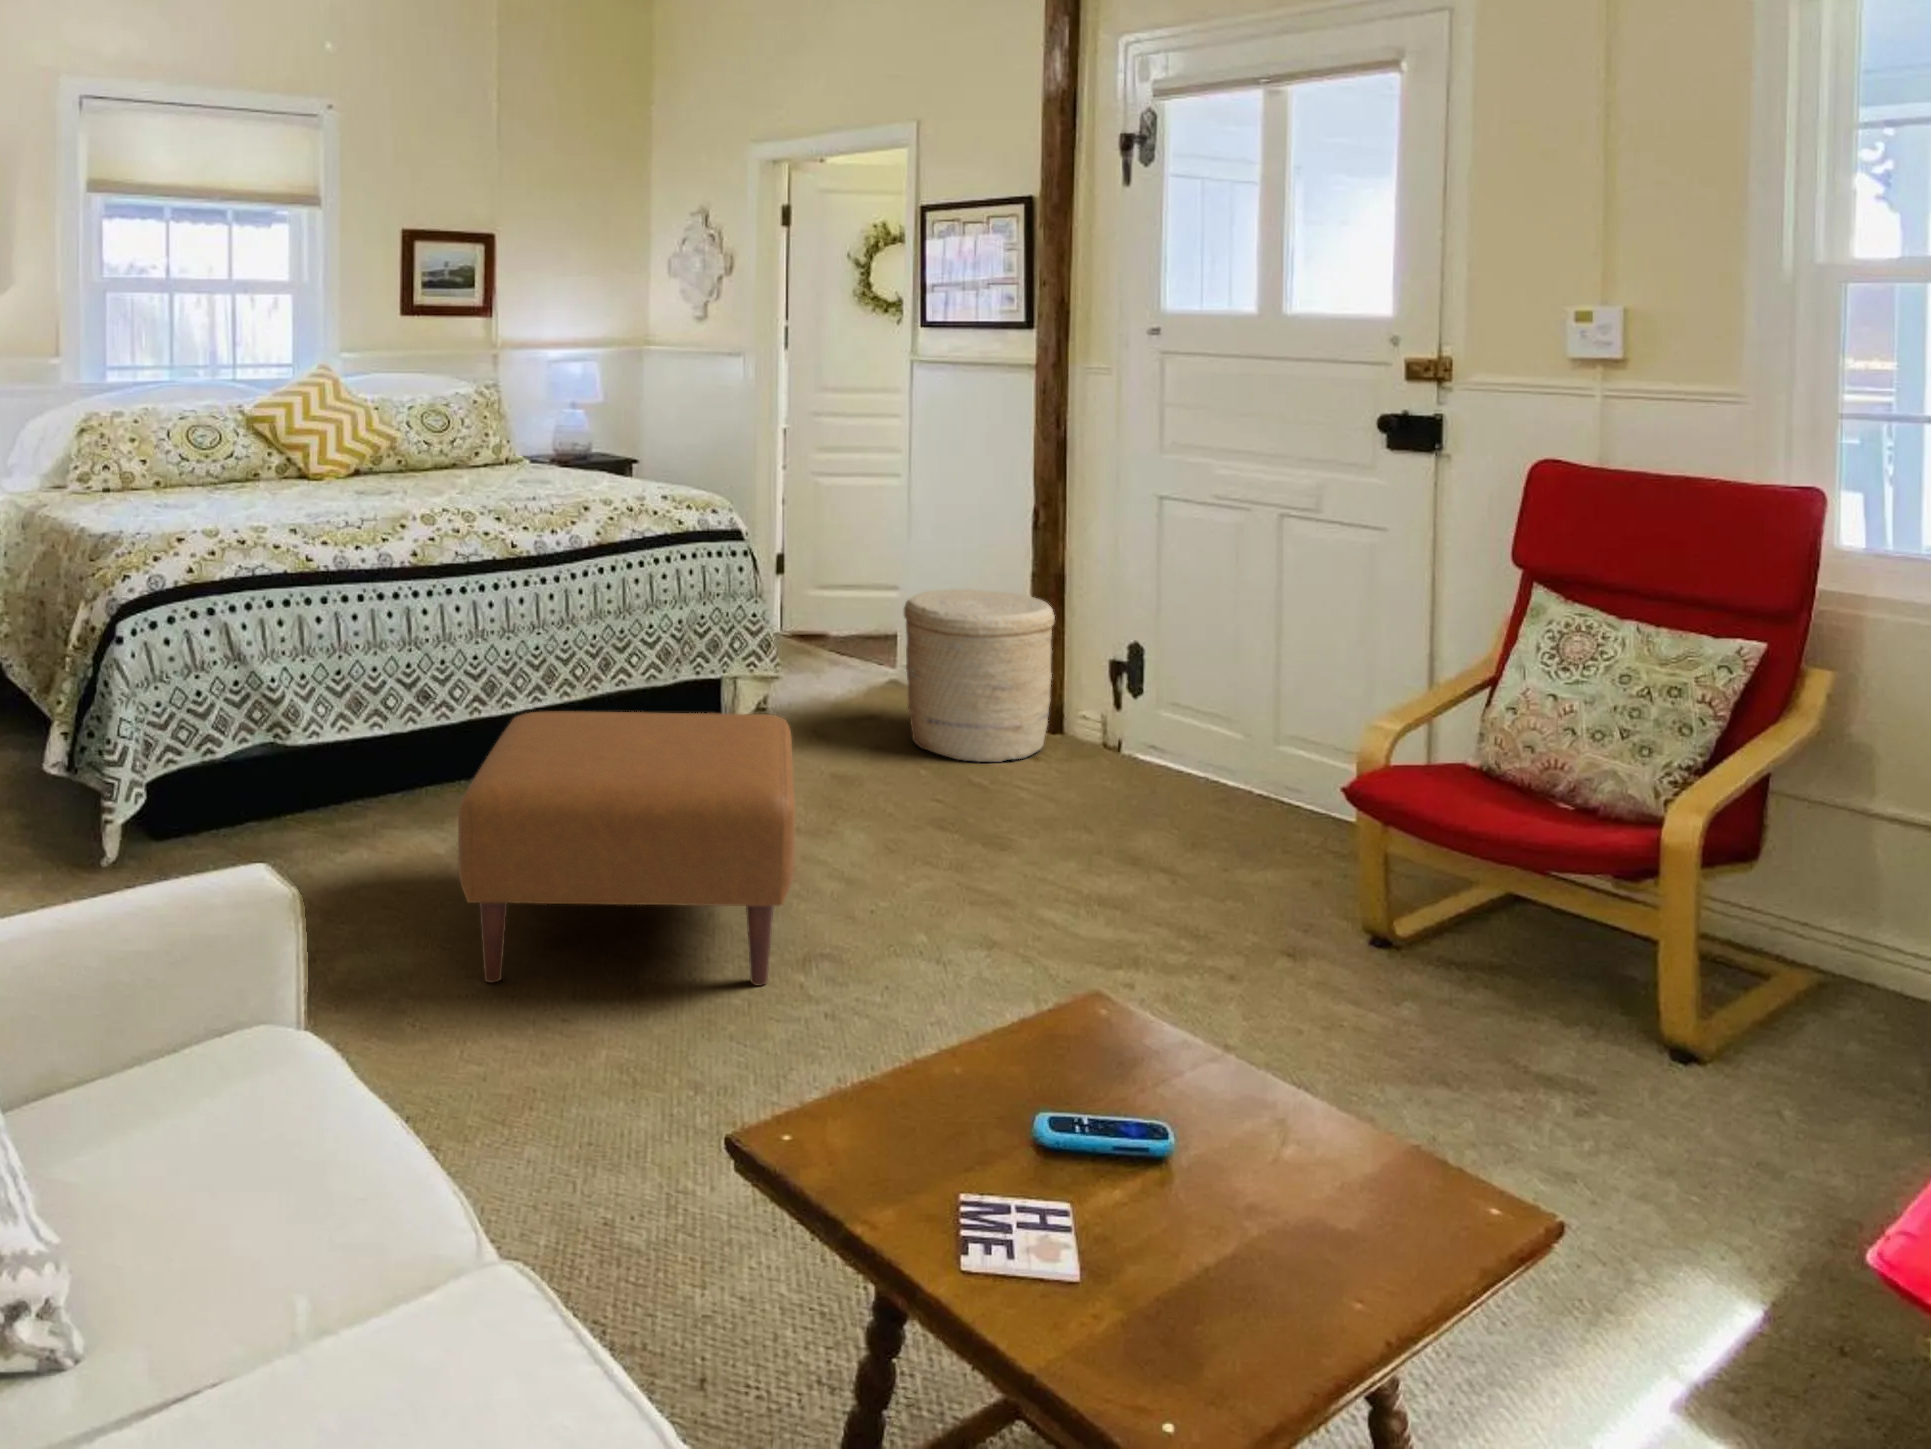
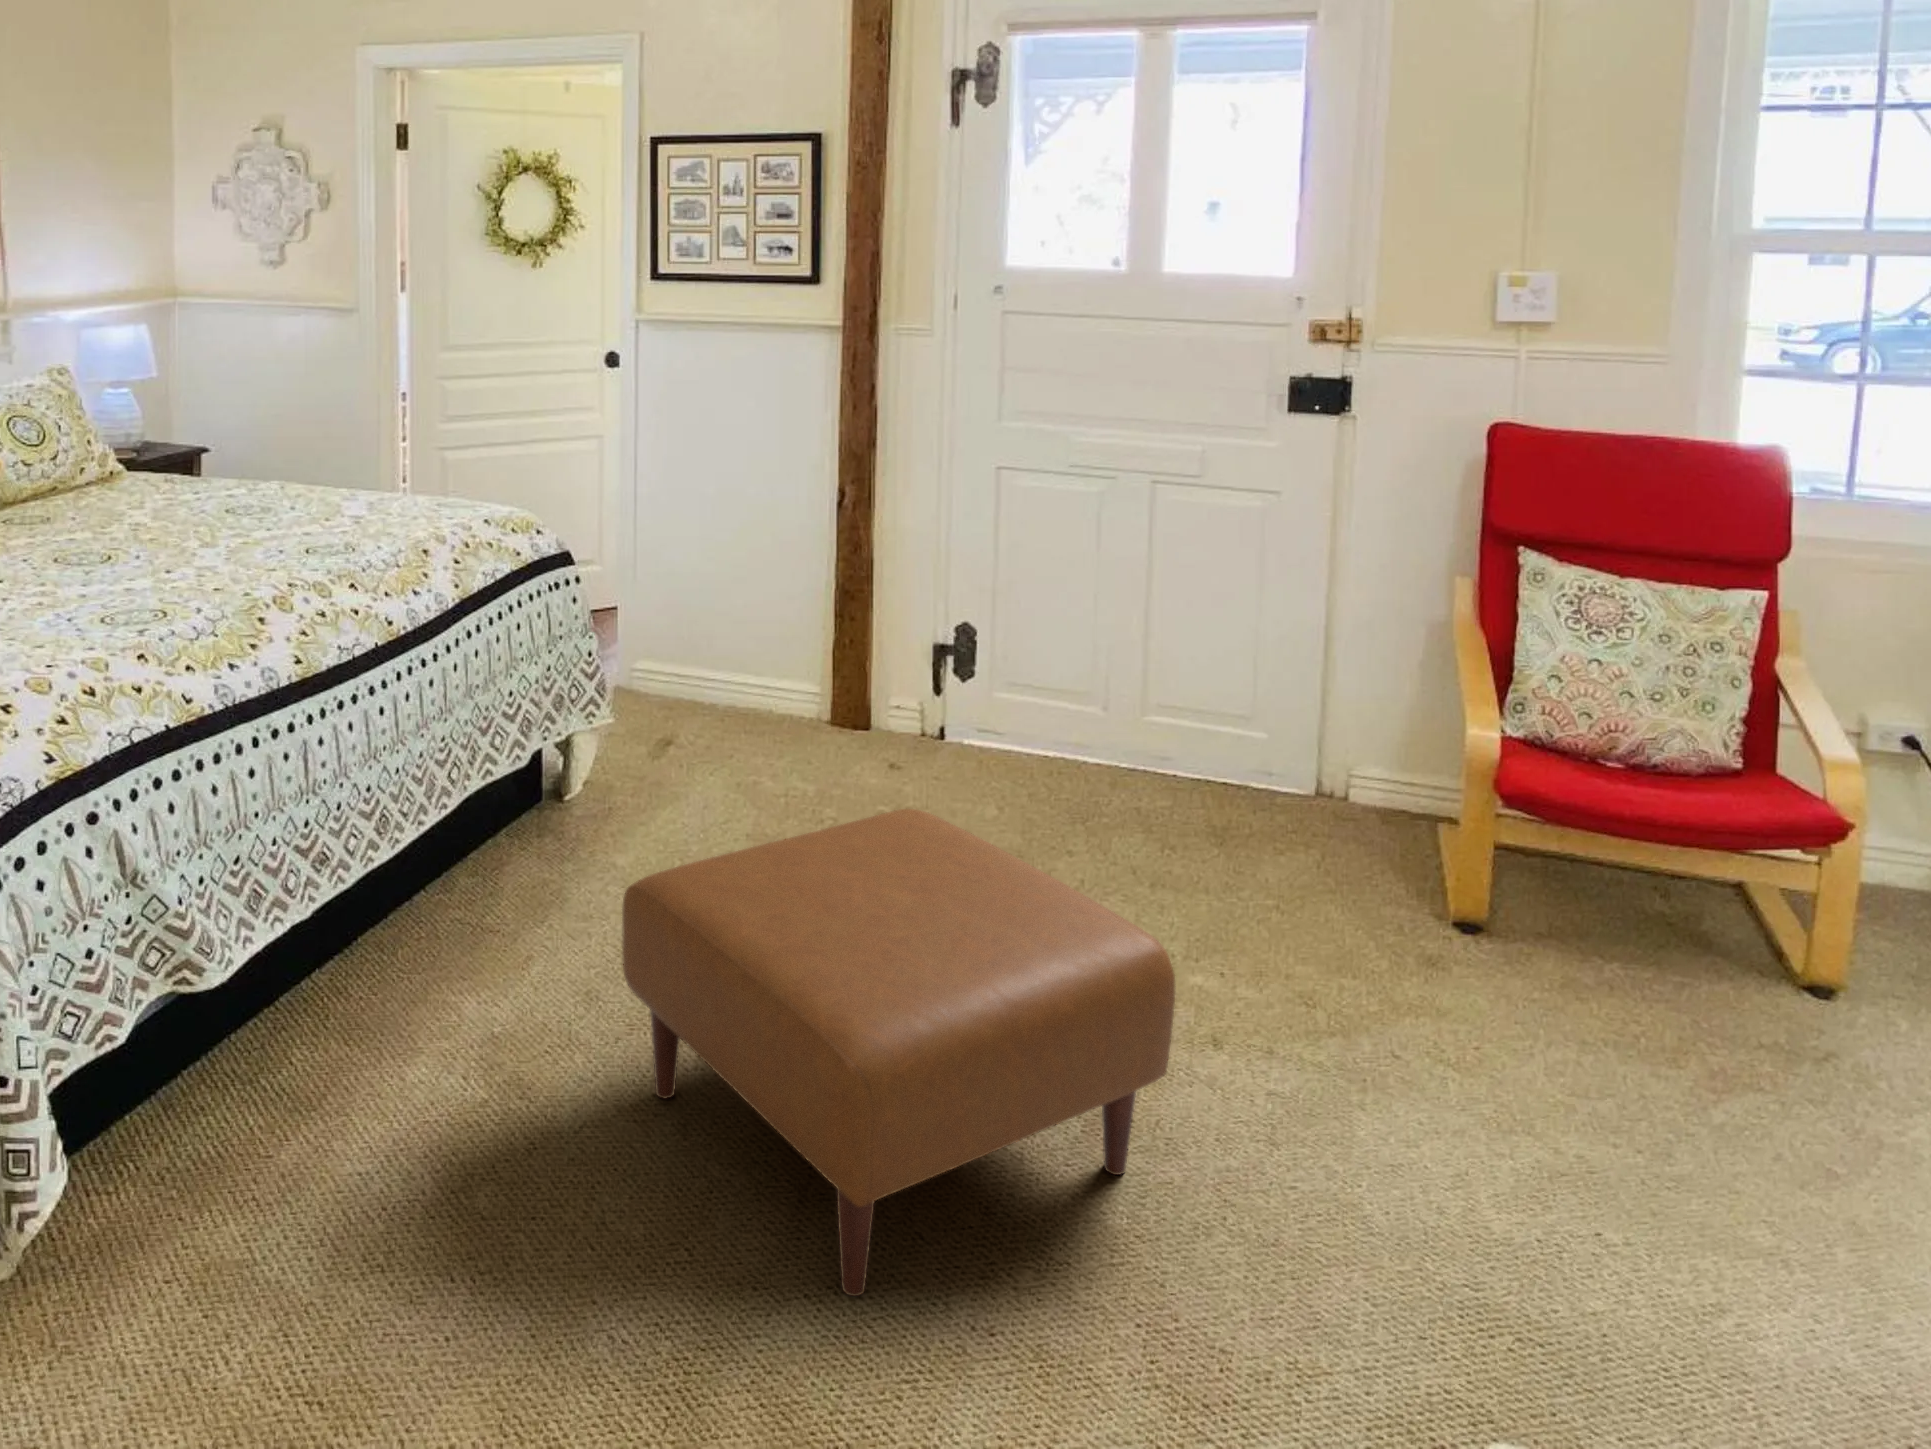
woven basket: present [904,589,1055,762] -> none [737,575,906,775]

